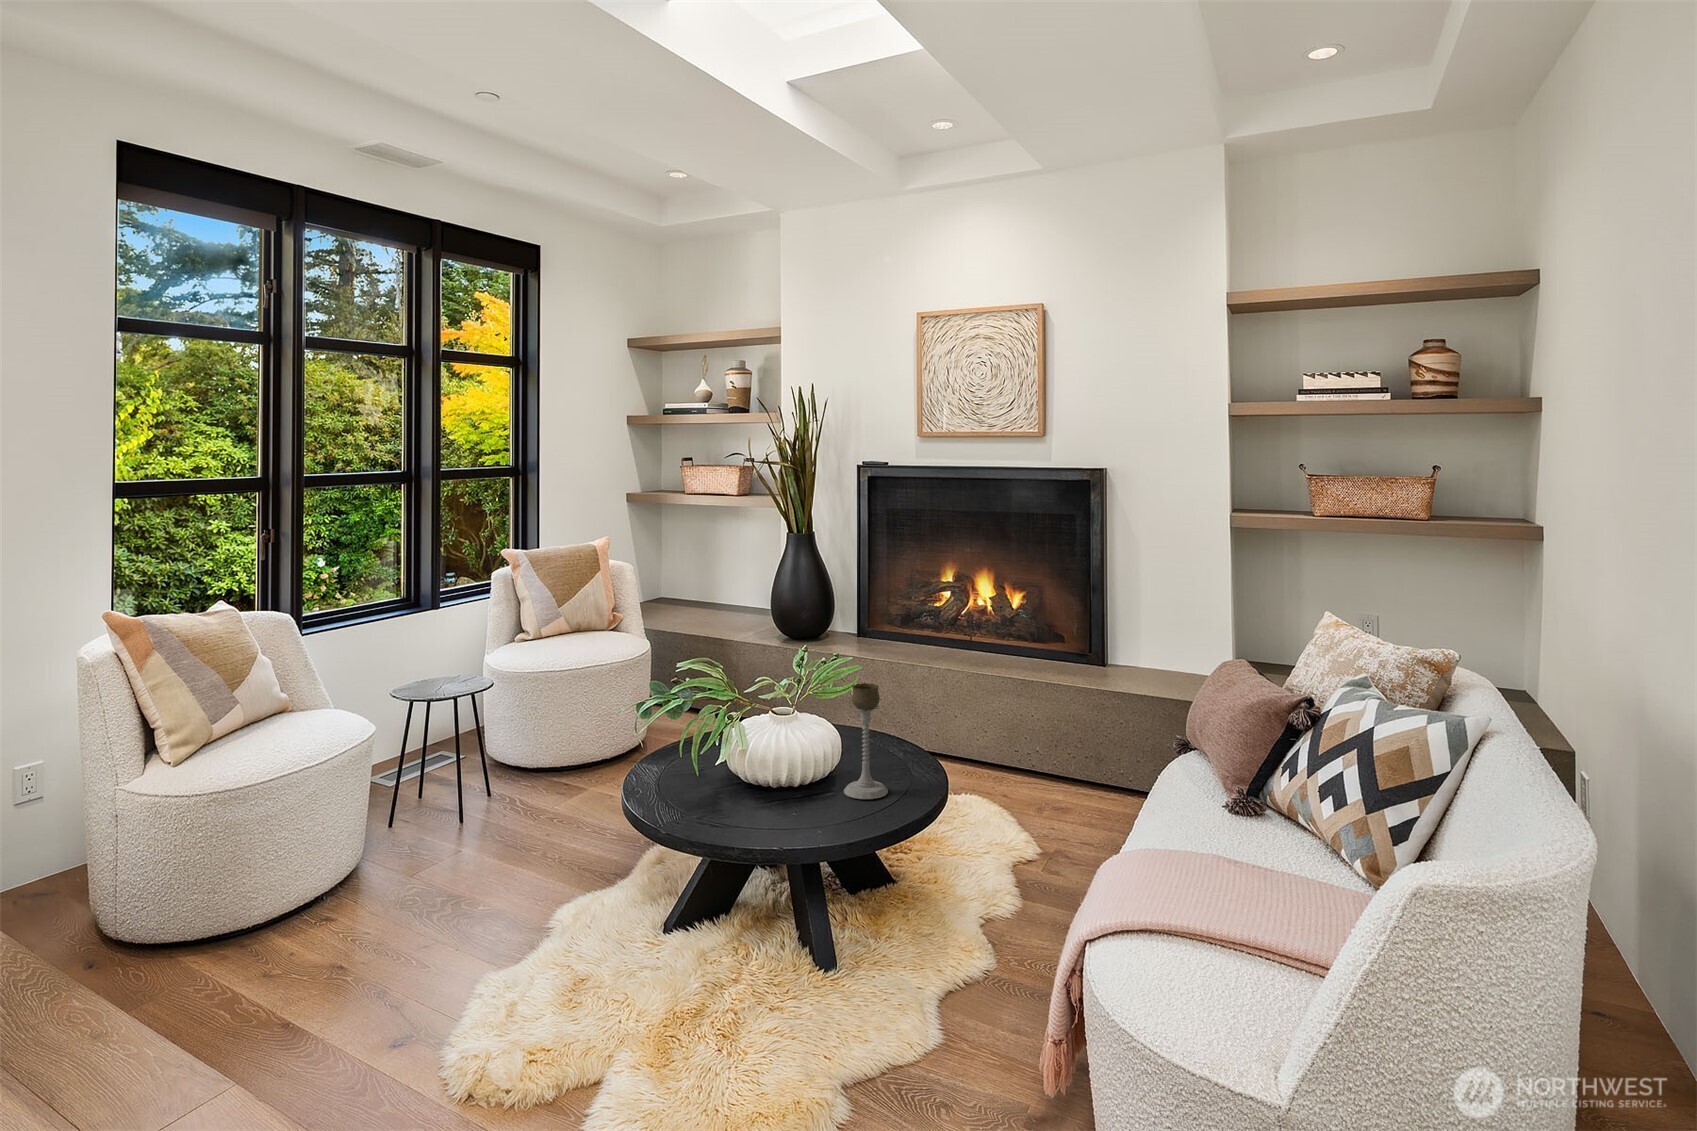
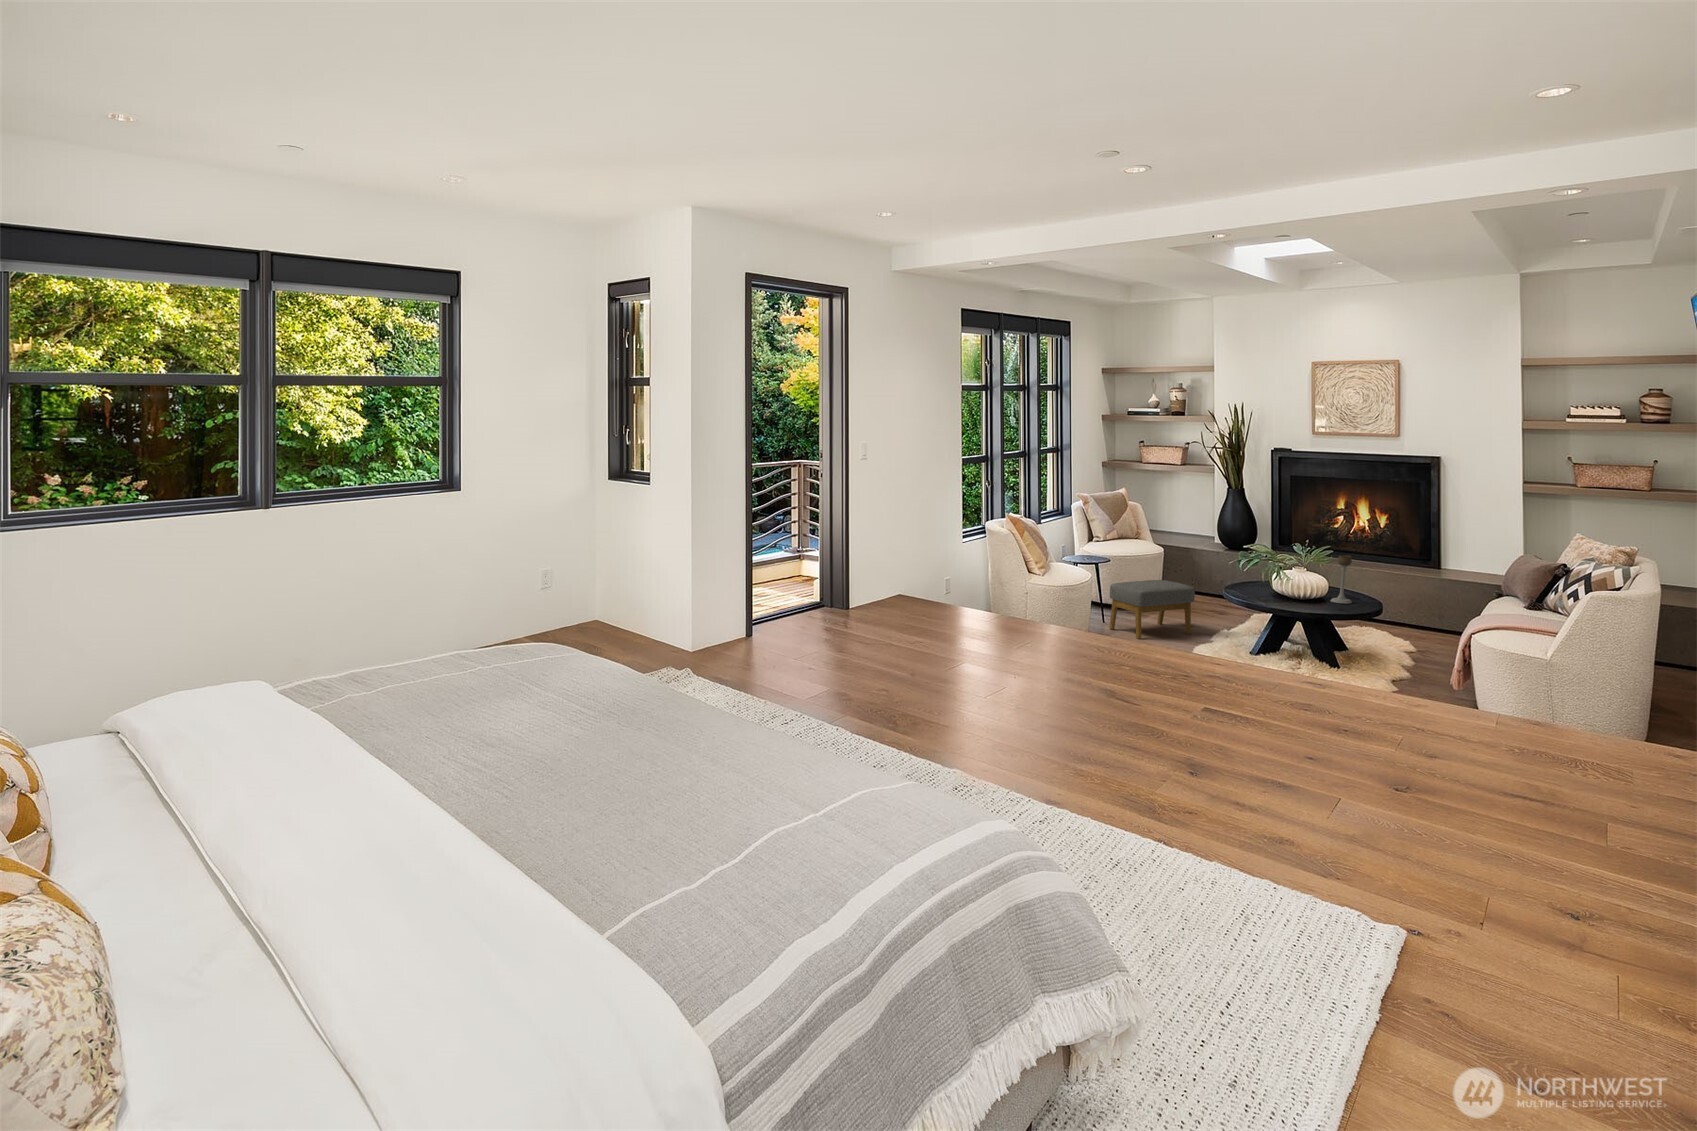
footstool: none [445,728,620,882] -> present [1110,580,1195,639]

